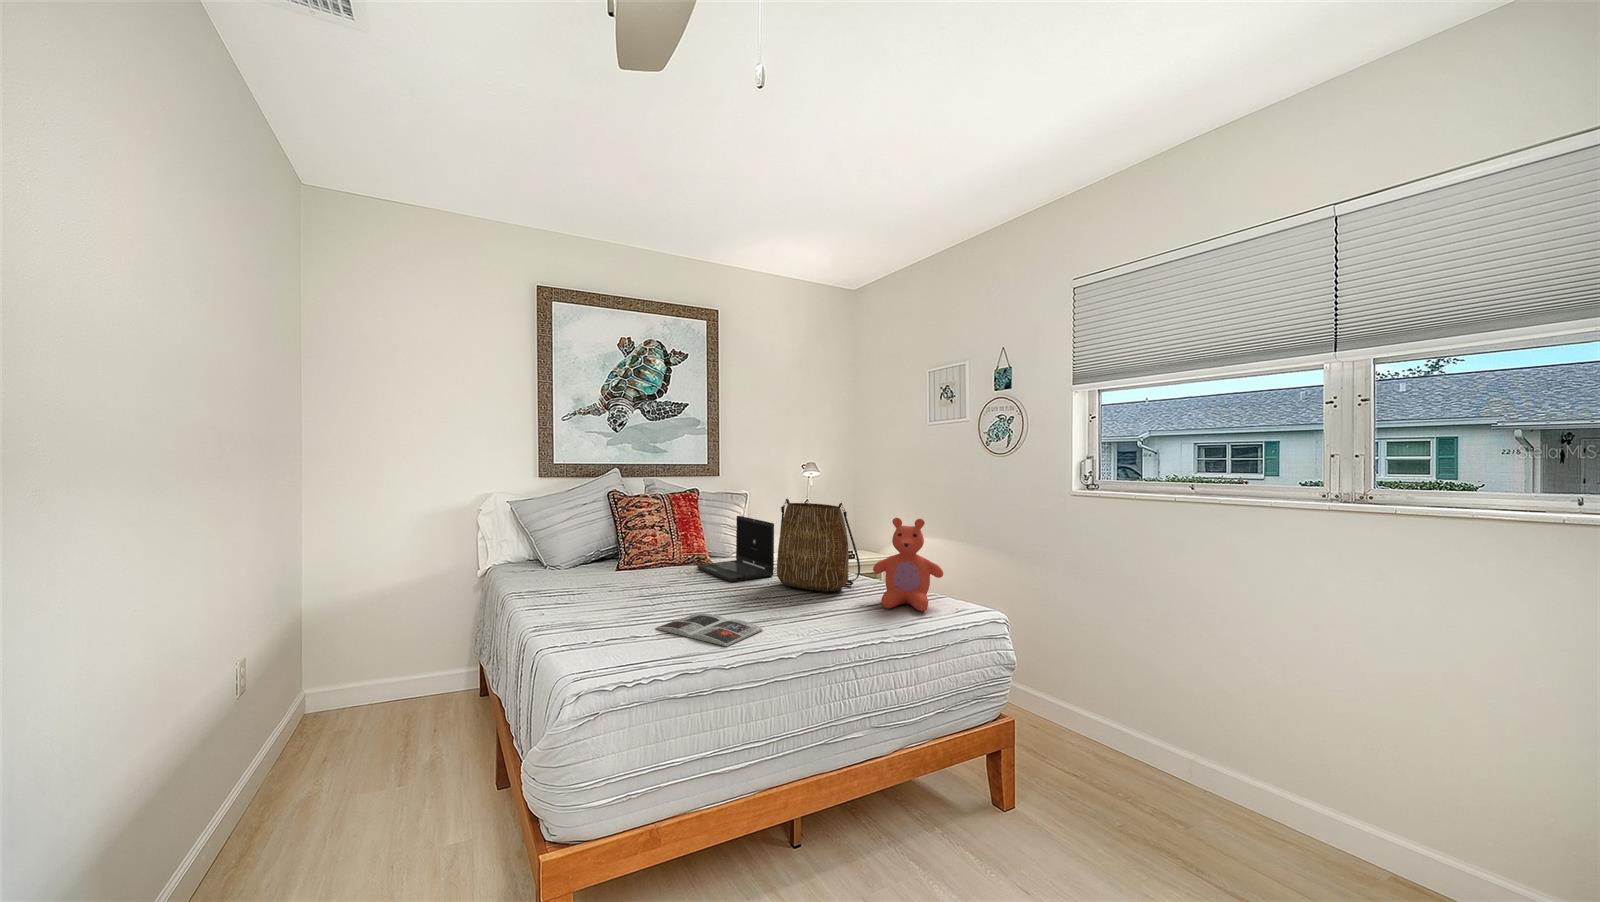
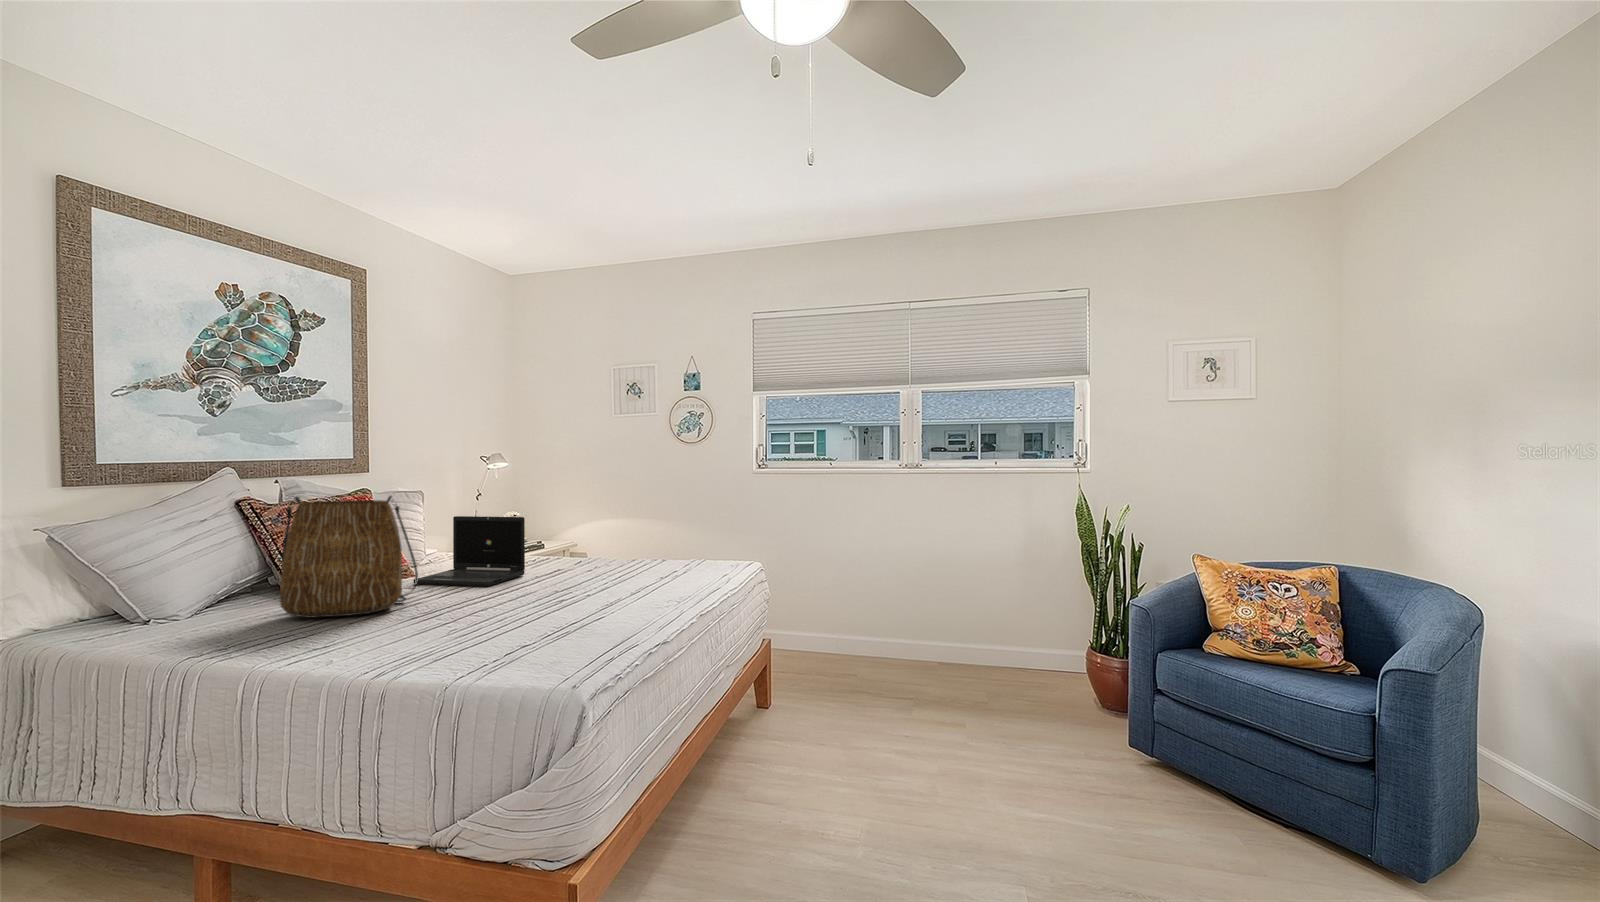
tote bag: present [777,499,860,592] -> present [280,496,418,618]
teddy bear: present [873,518,943,611] -> none [655,495,716,577]
magazine: present [656,613,763,646] -> none [497,604,612,629]

